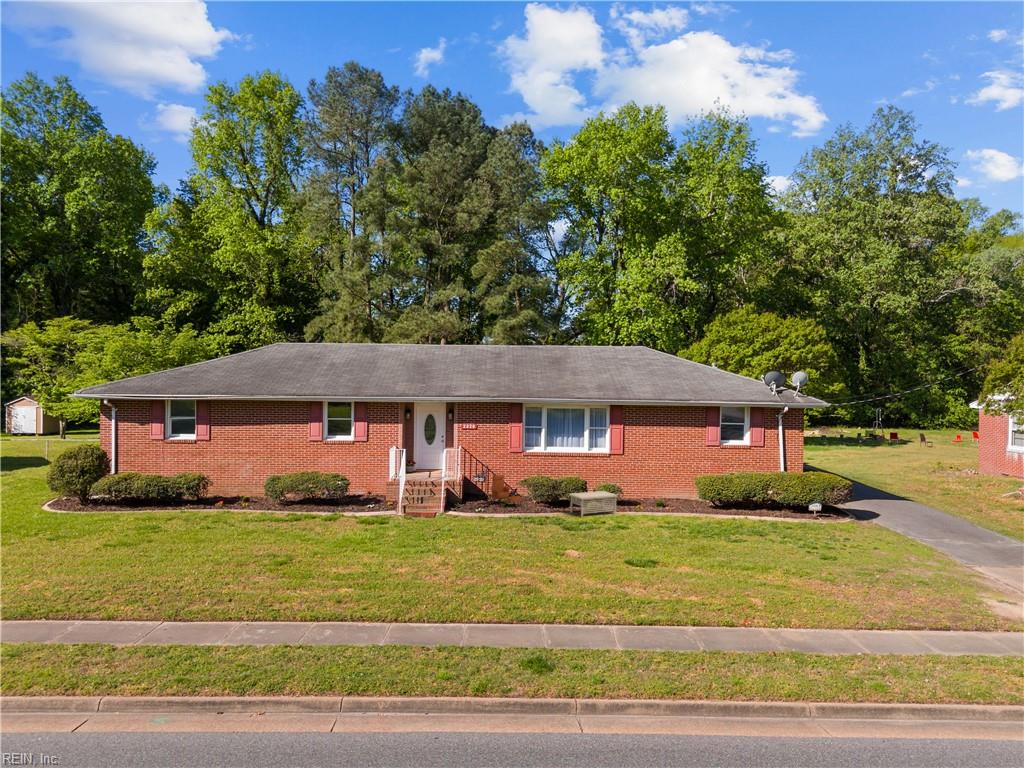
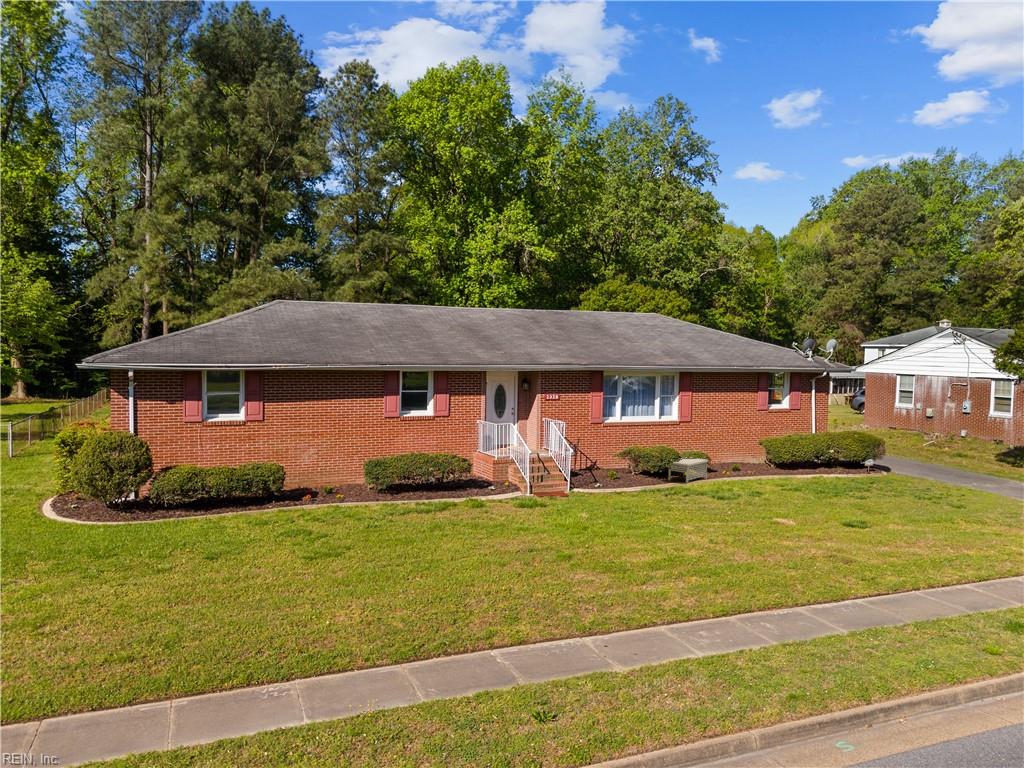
lounge chair: present [491,475,521,507] -> none [580,446,613,479]

